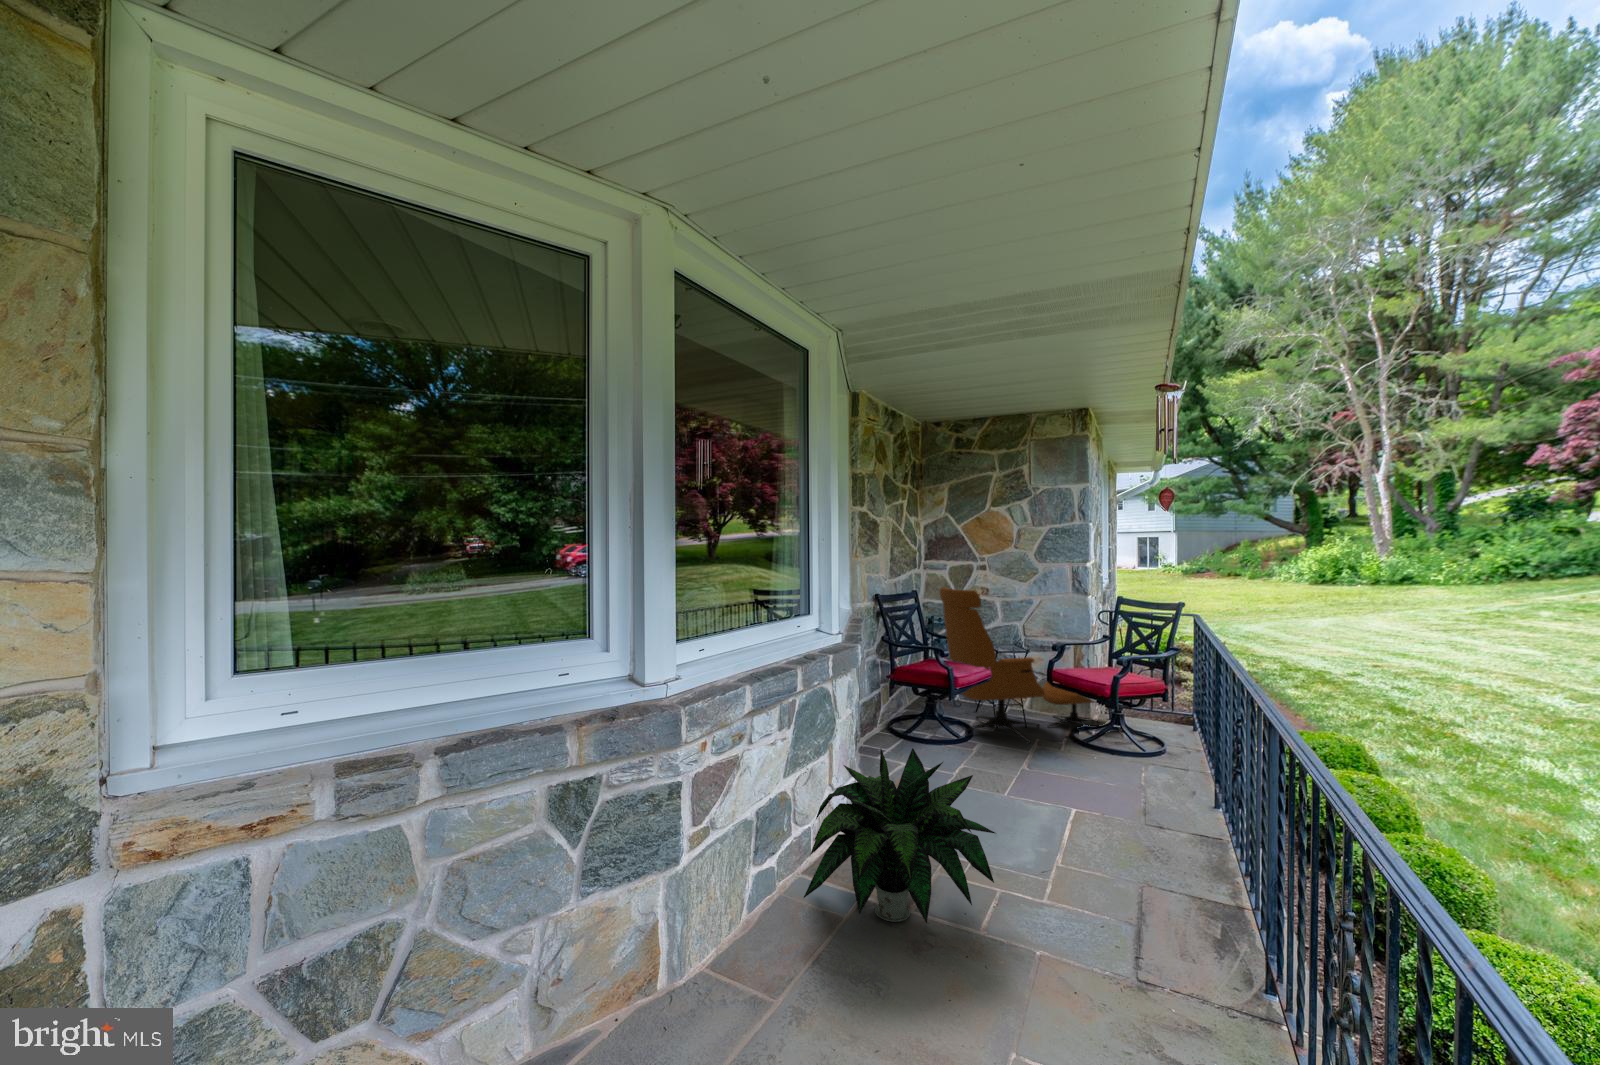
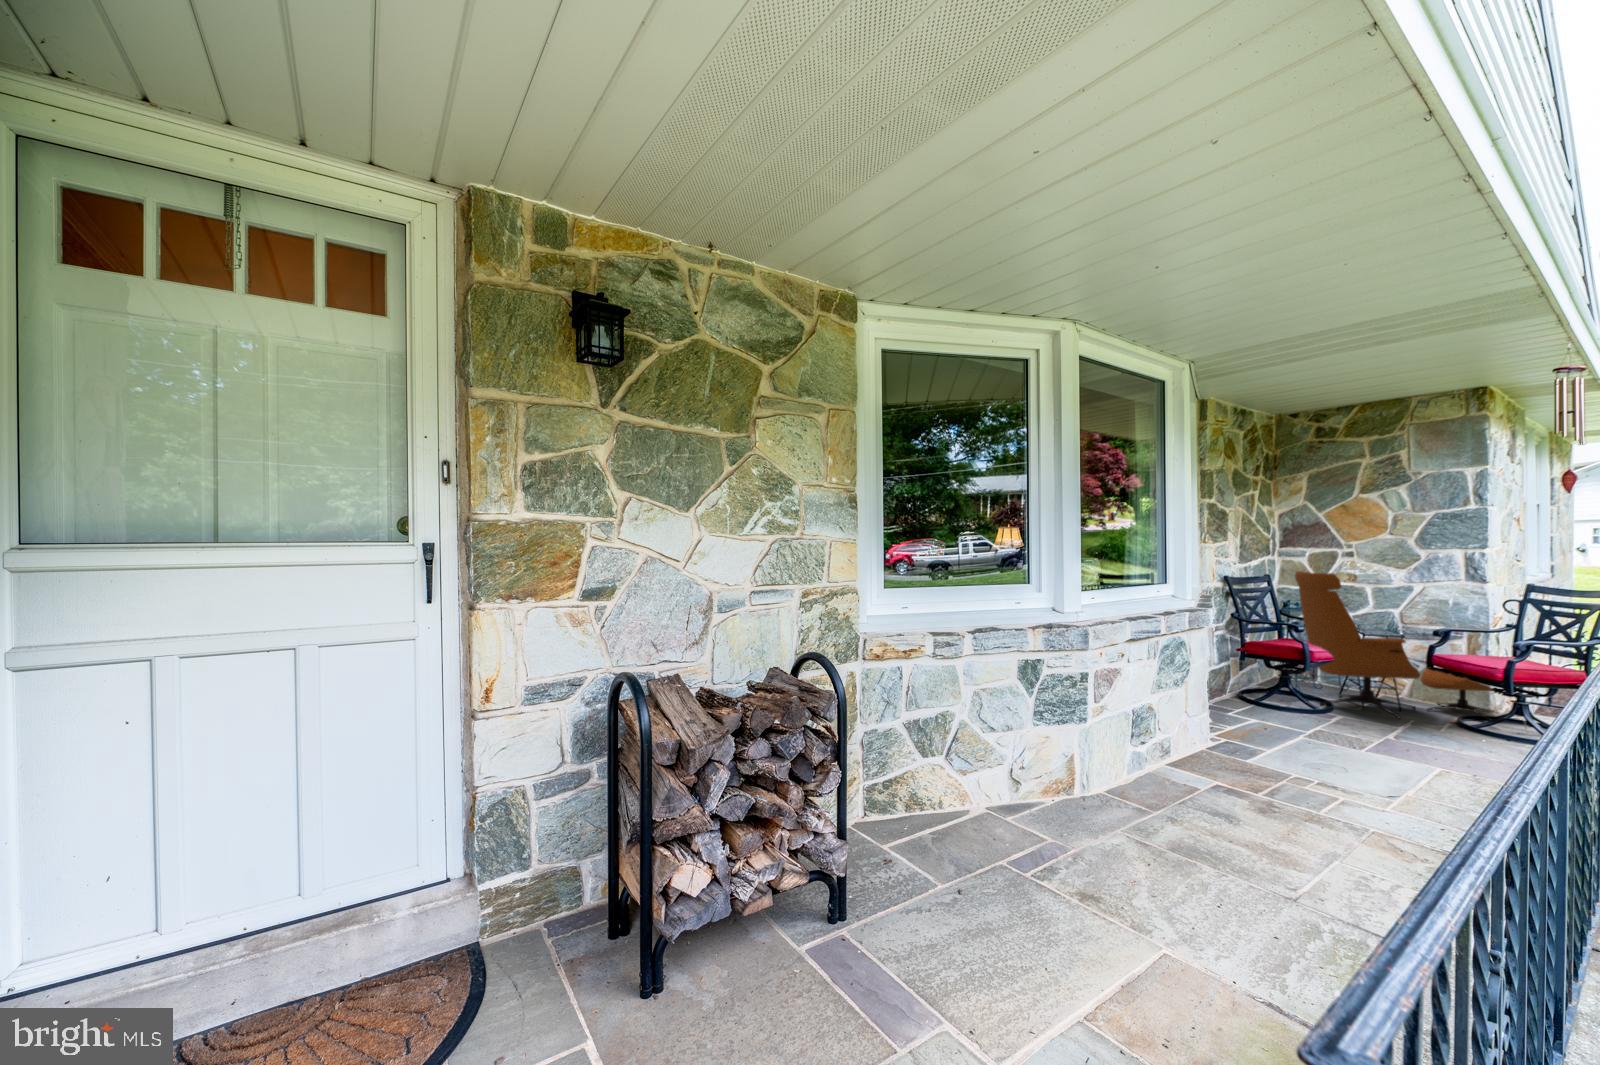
potted plant: present [804,748,995,923] -> none [1177,675,1339,790]

